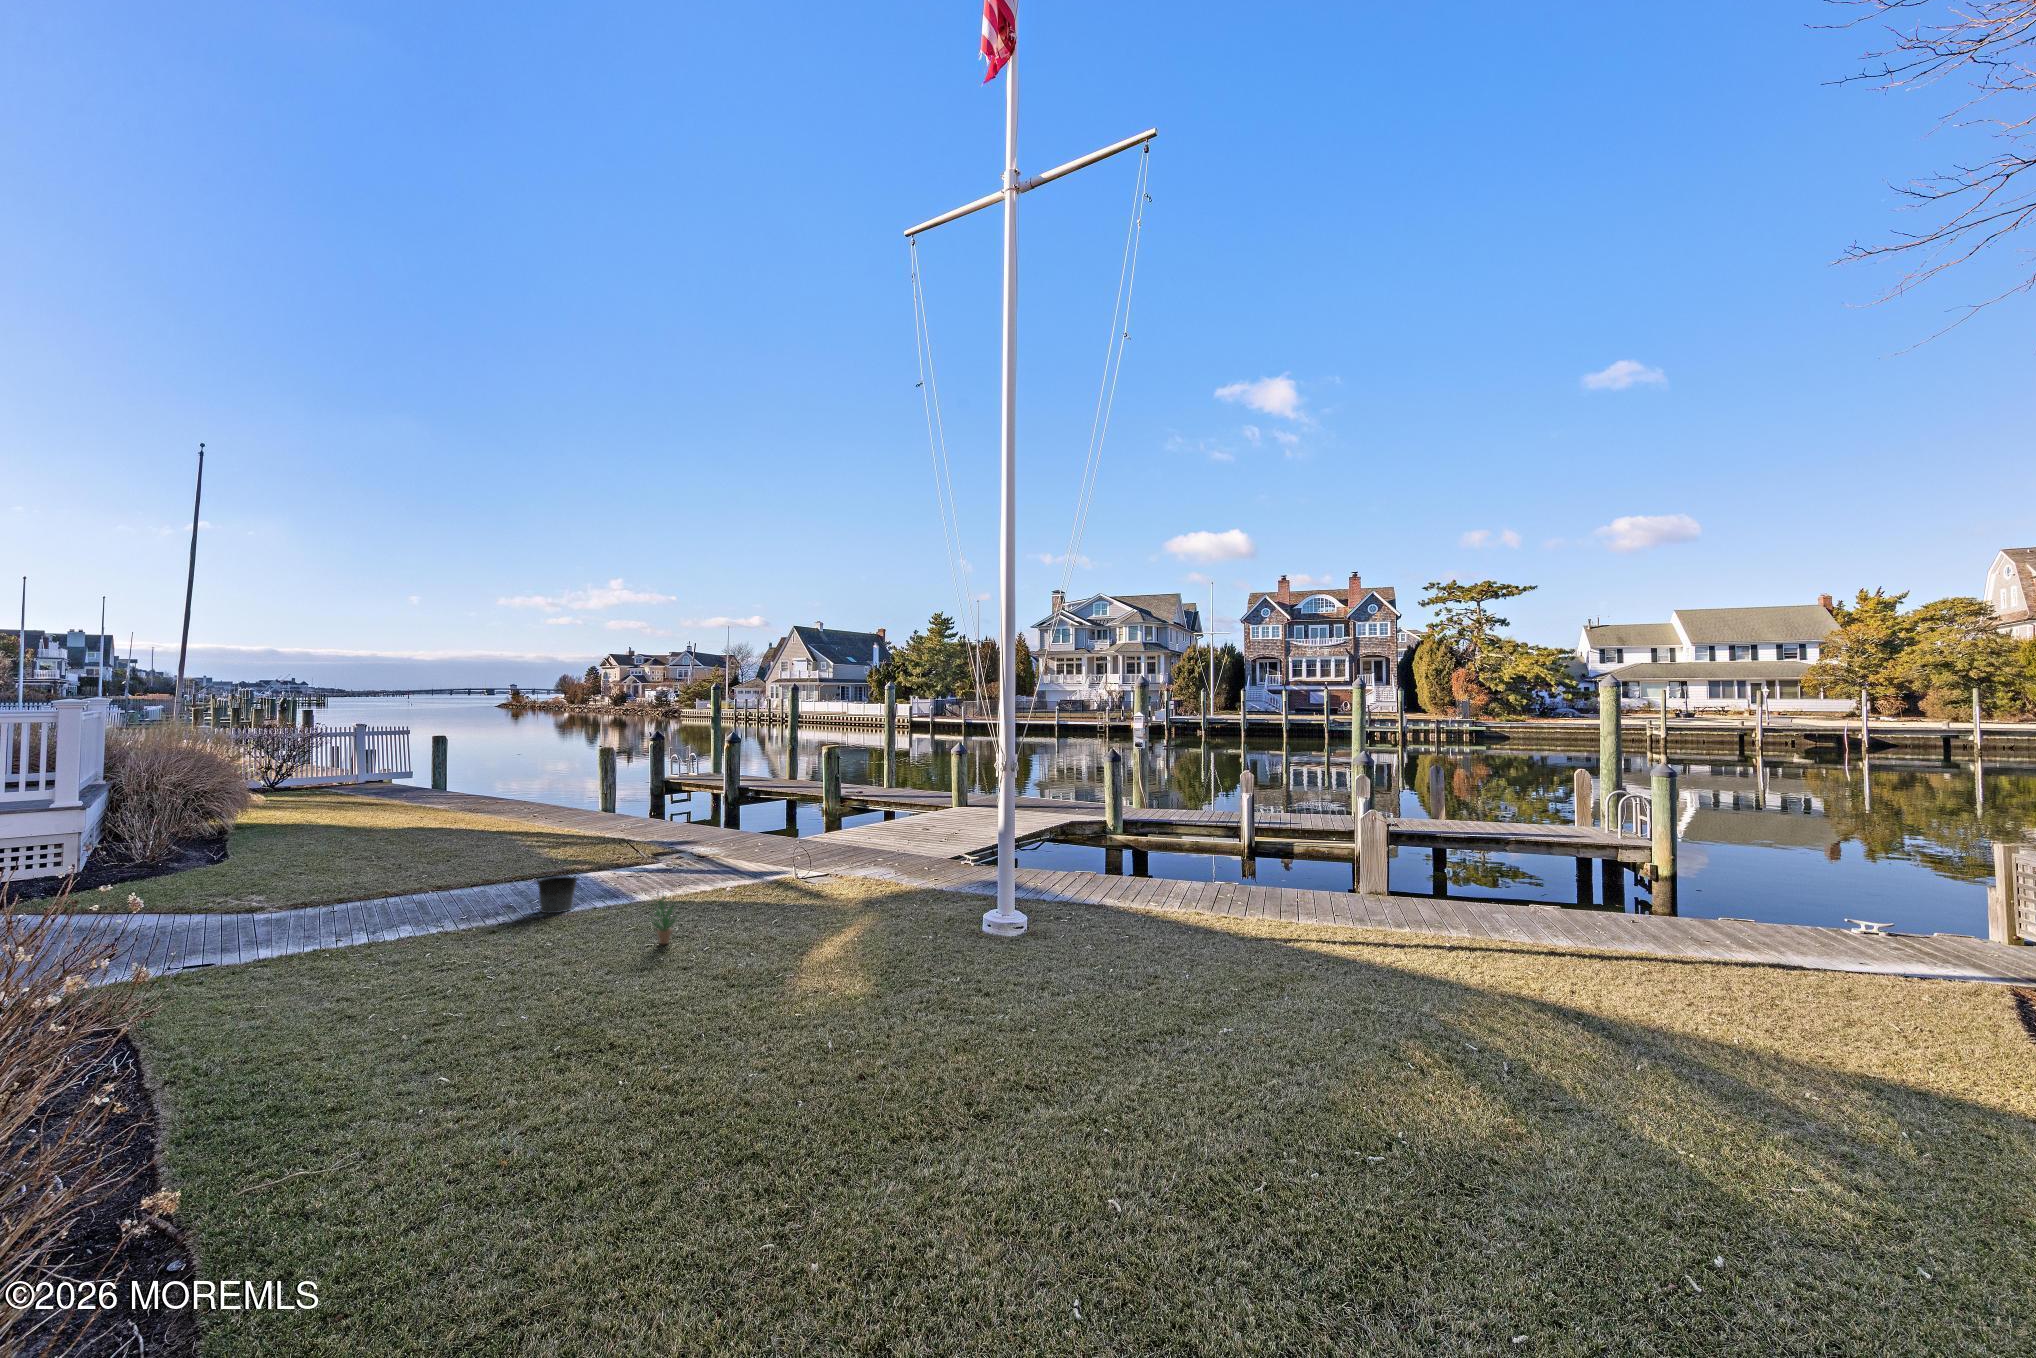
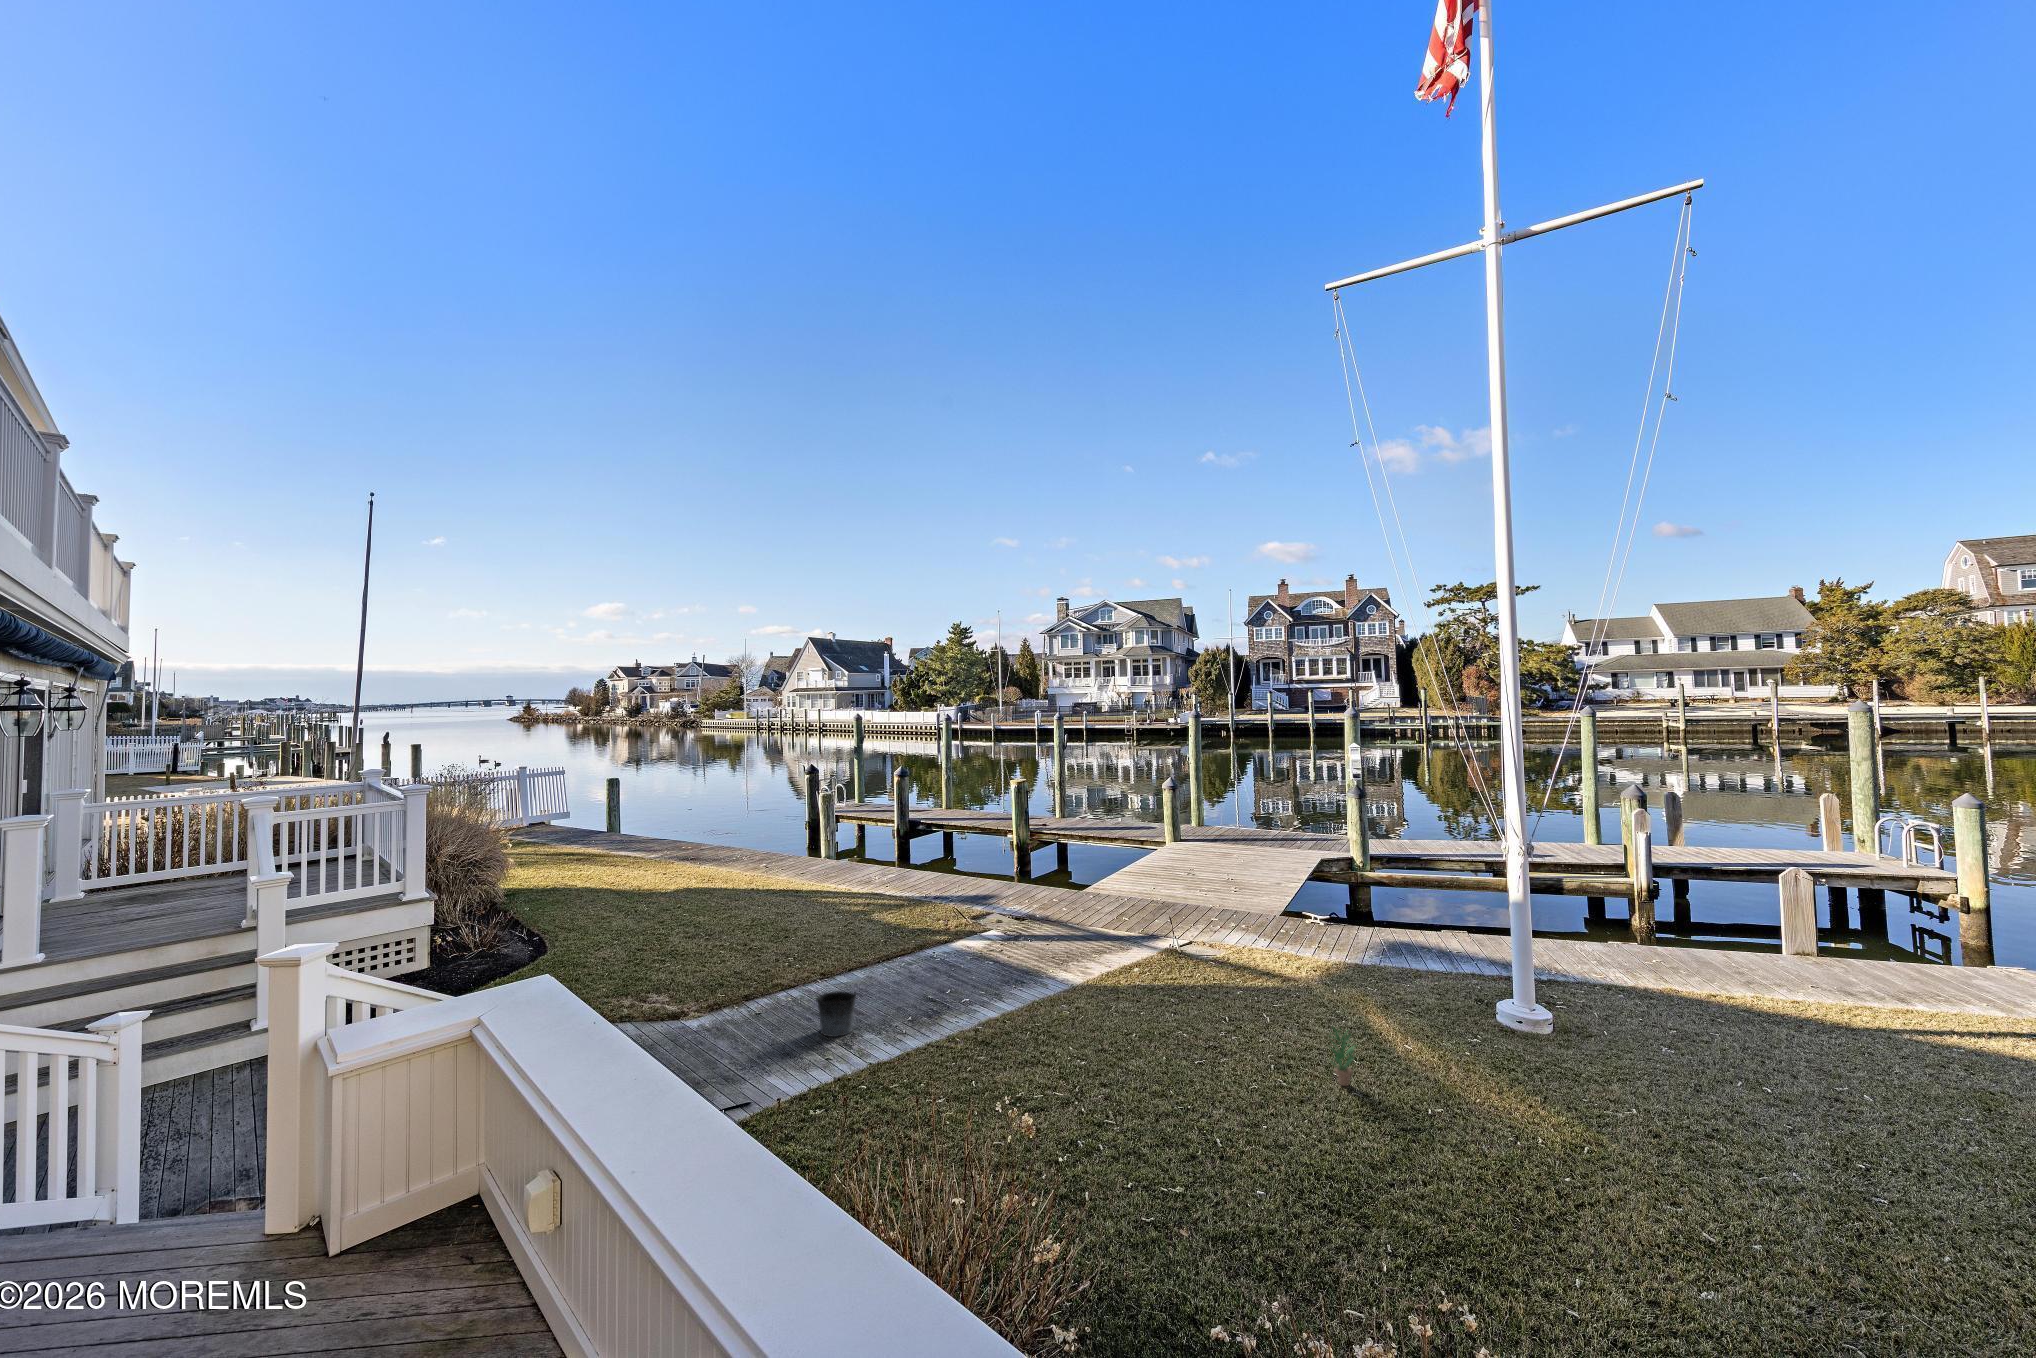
bucket: present [536,876,578,913] -> present [816,991,857,1037]

